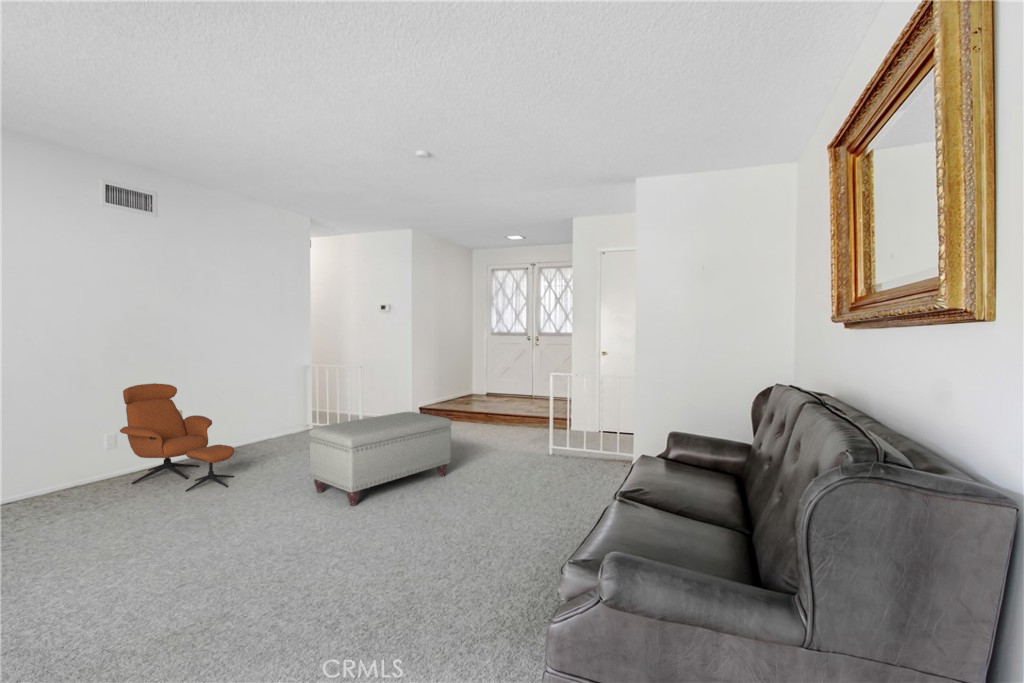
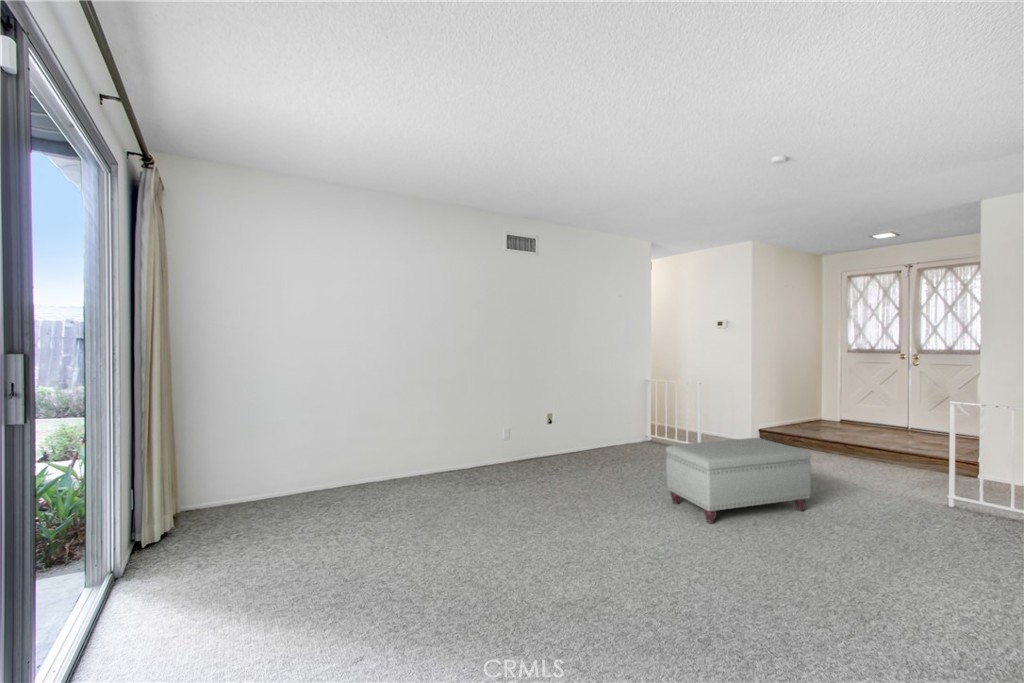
lounge chair: present [120,383,234,491] -> none [528,396,603,485]

